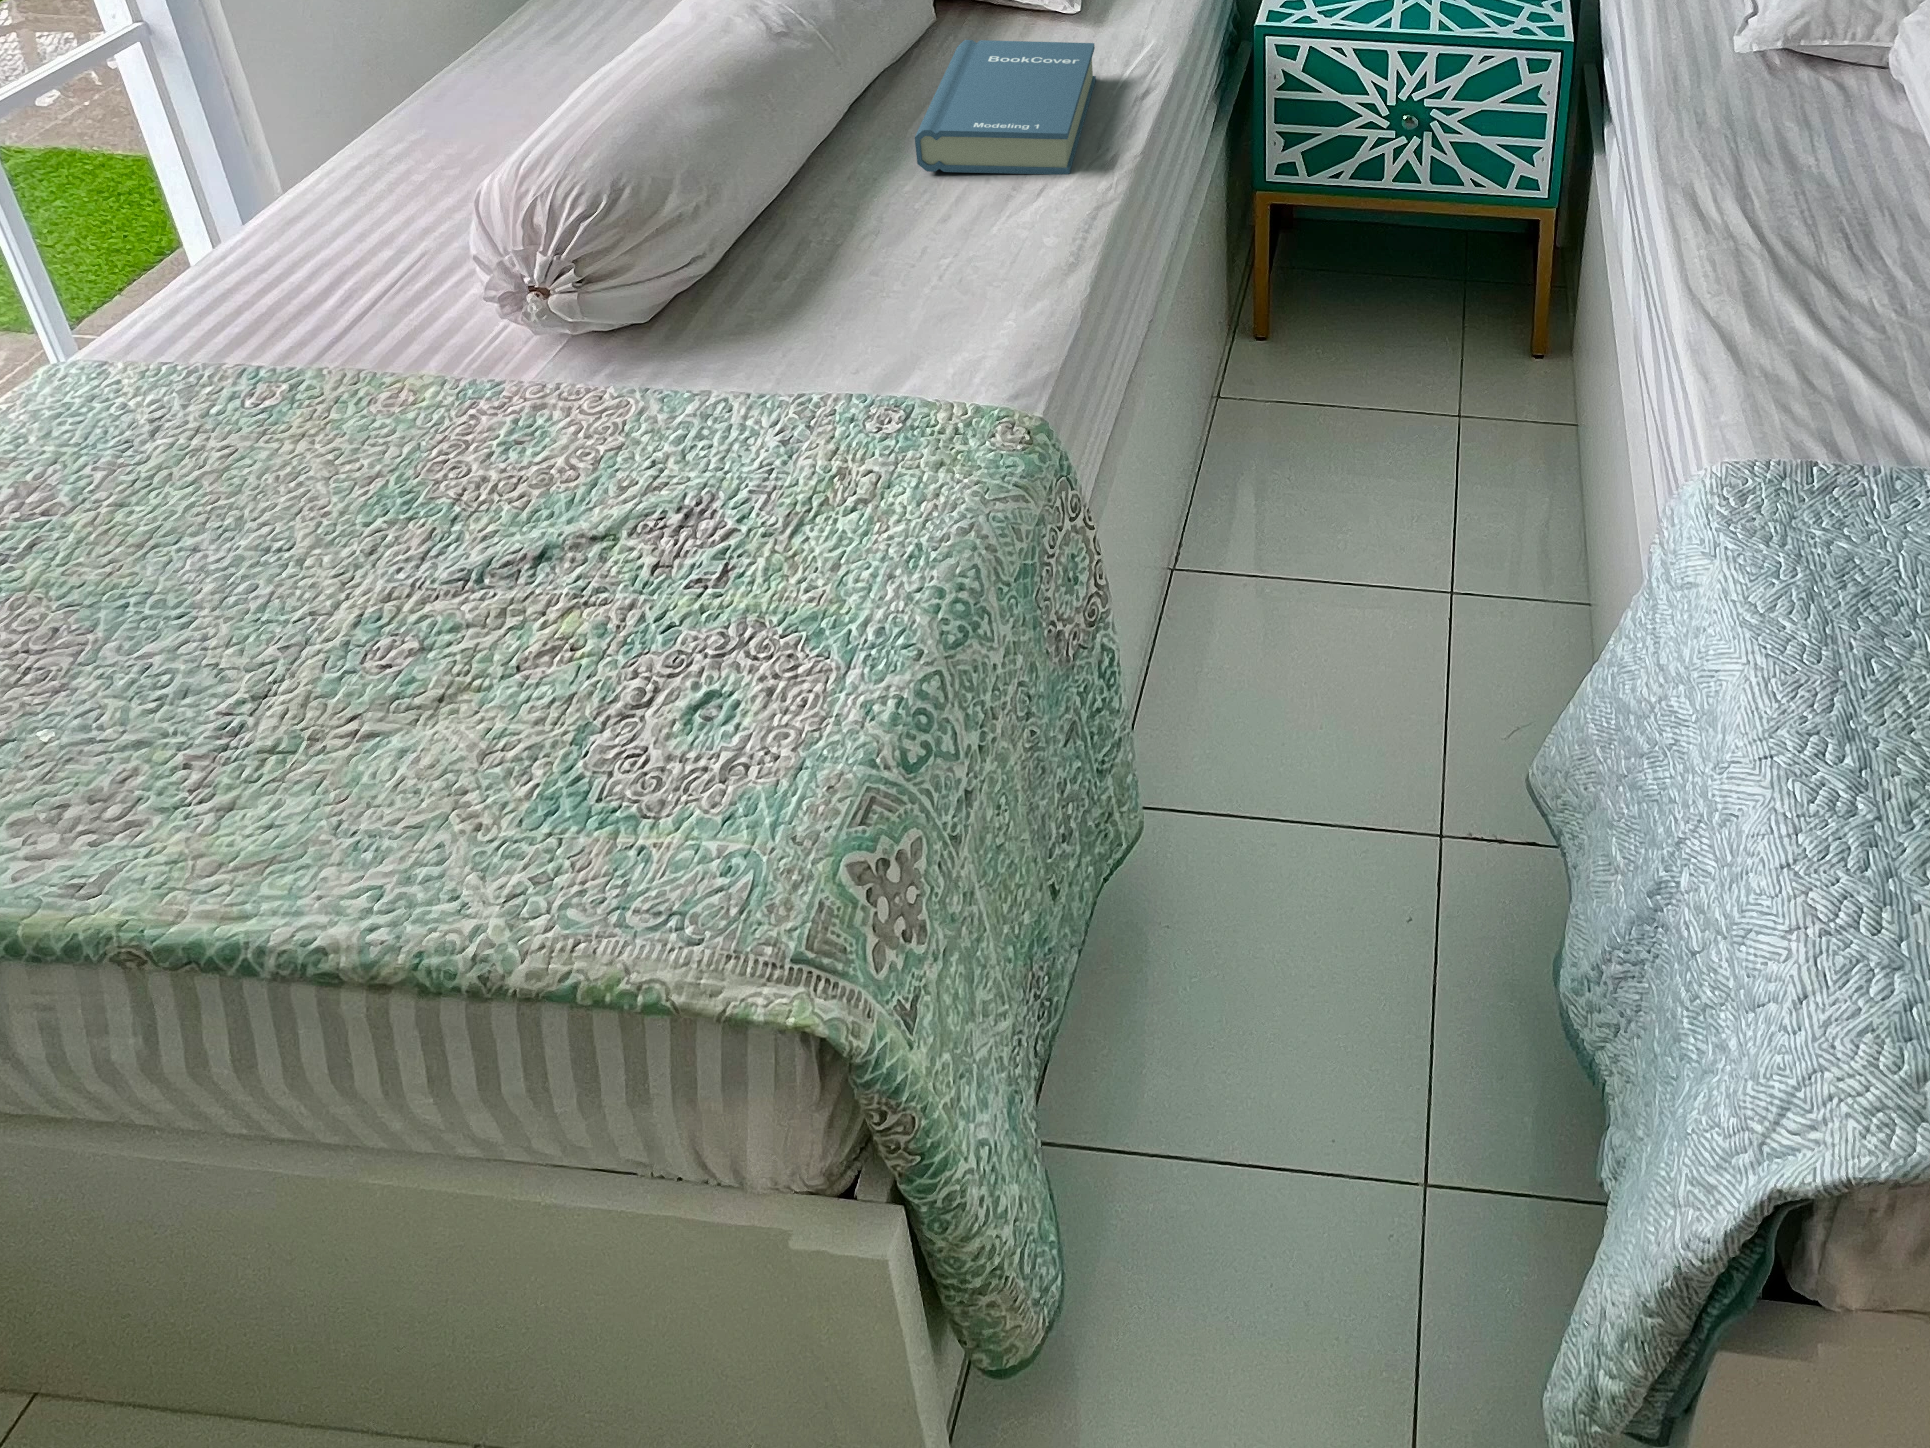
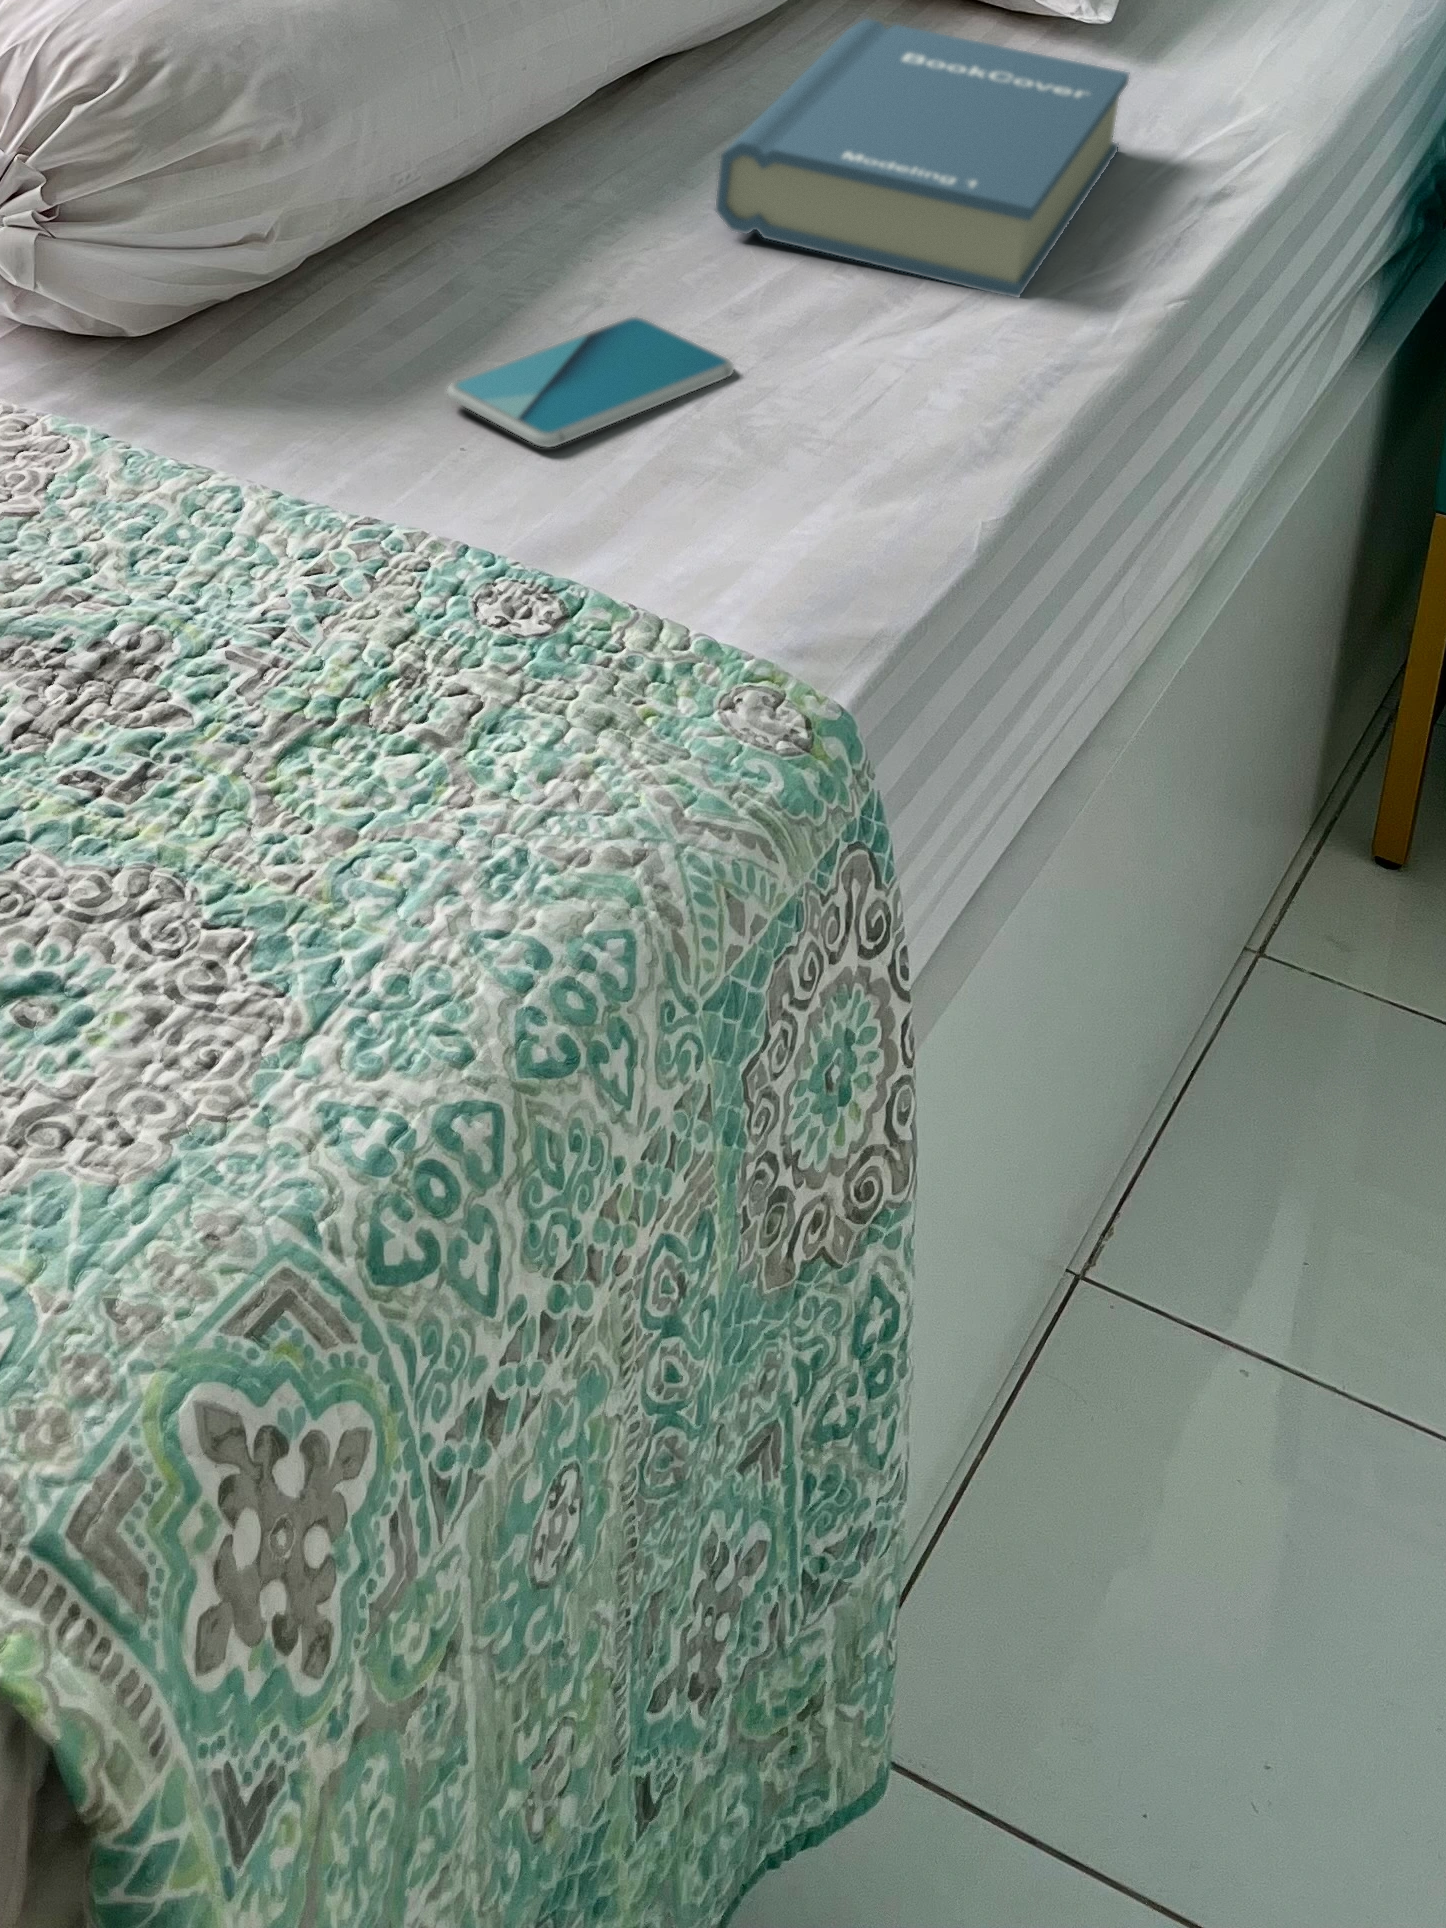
smartphone: none [812,235,948,321] -> present [448,317,734,448]

